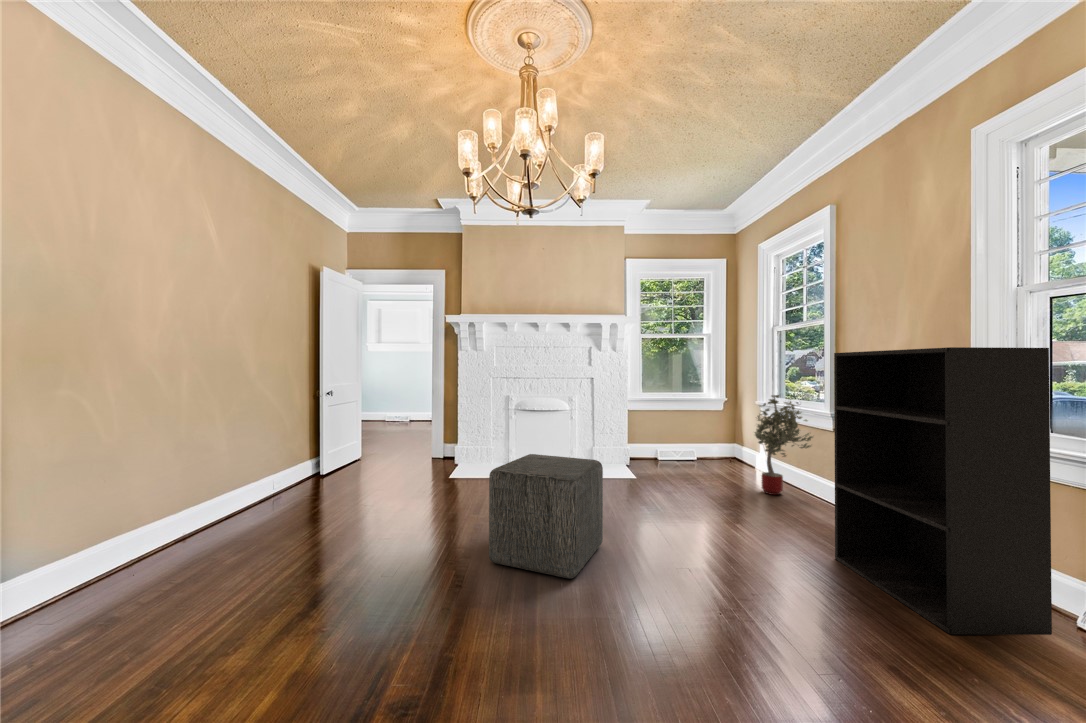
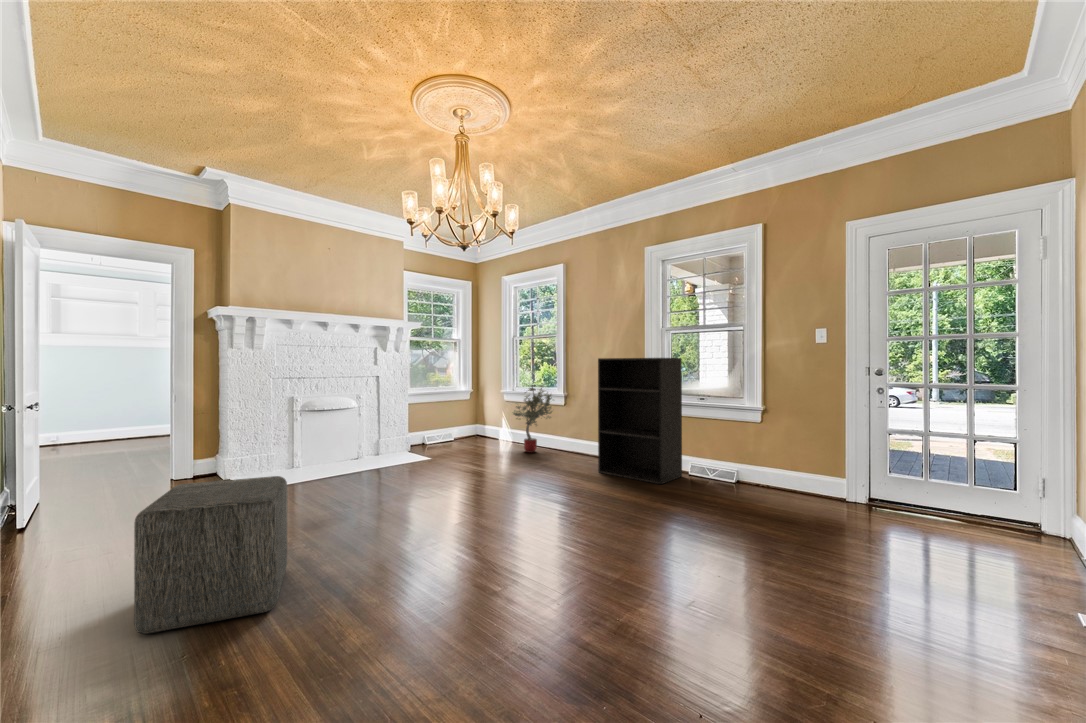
ottoman: present [489,454,603,578] -> present [134,476,287,634]

